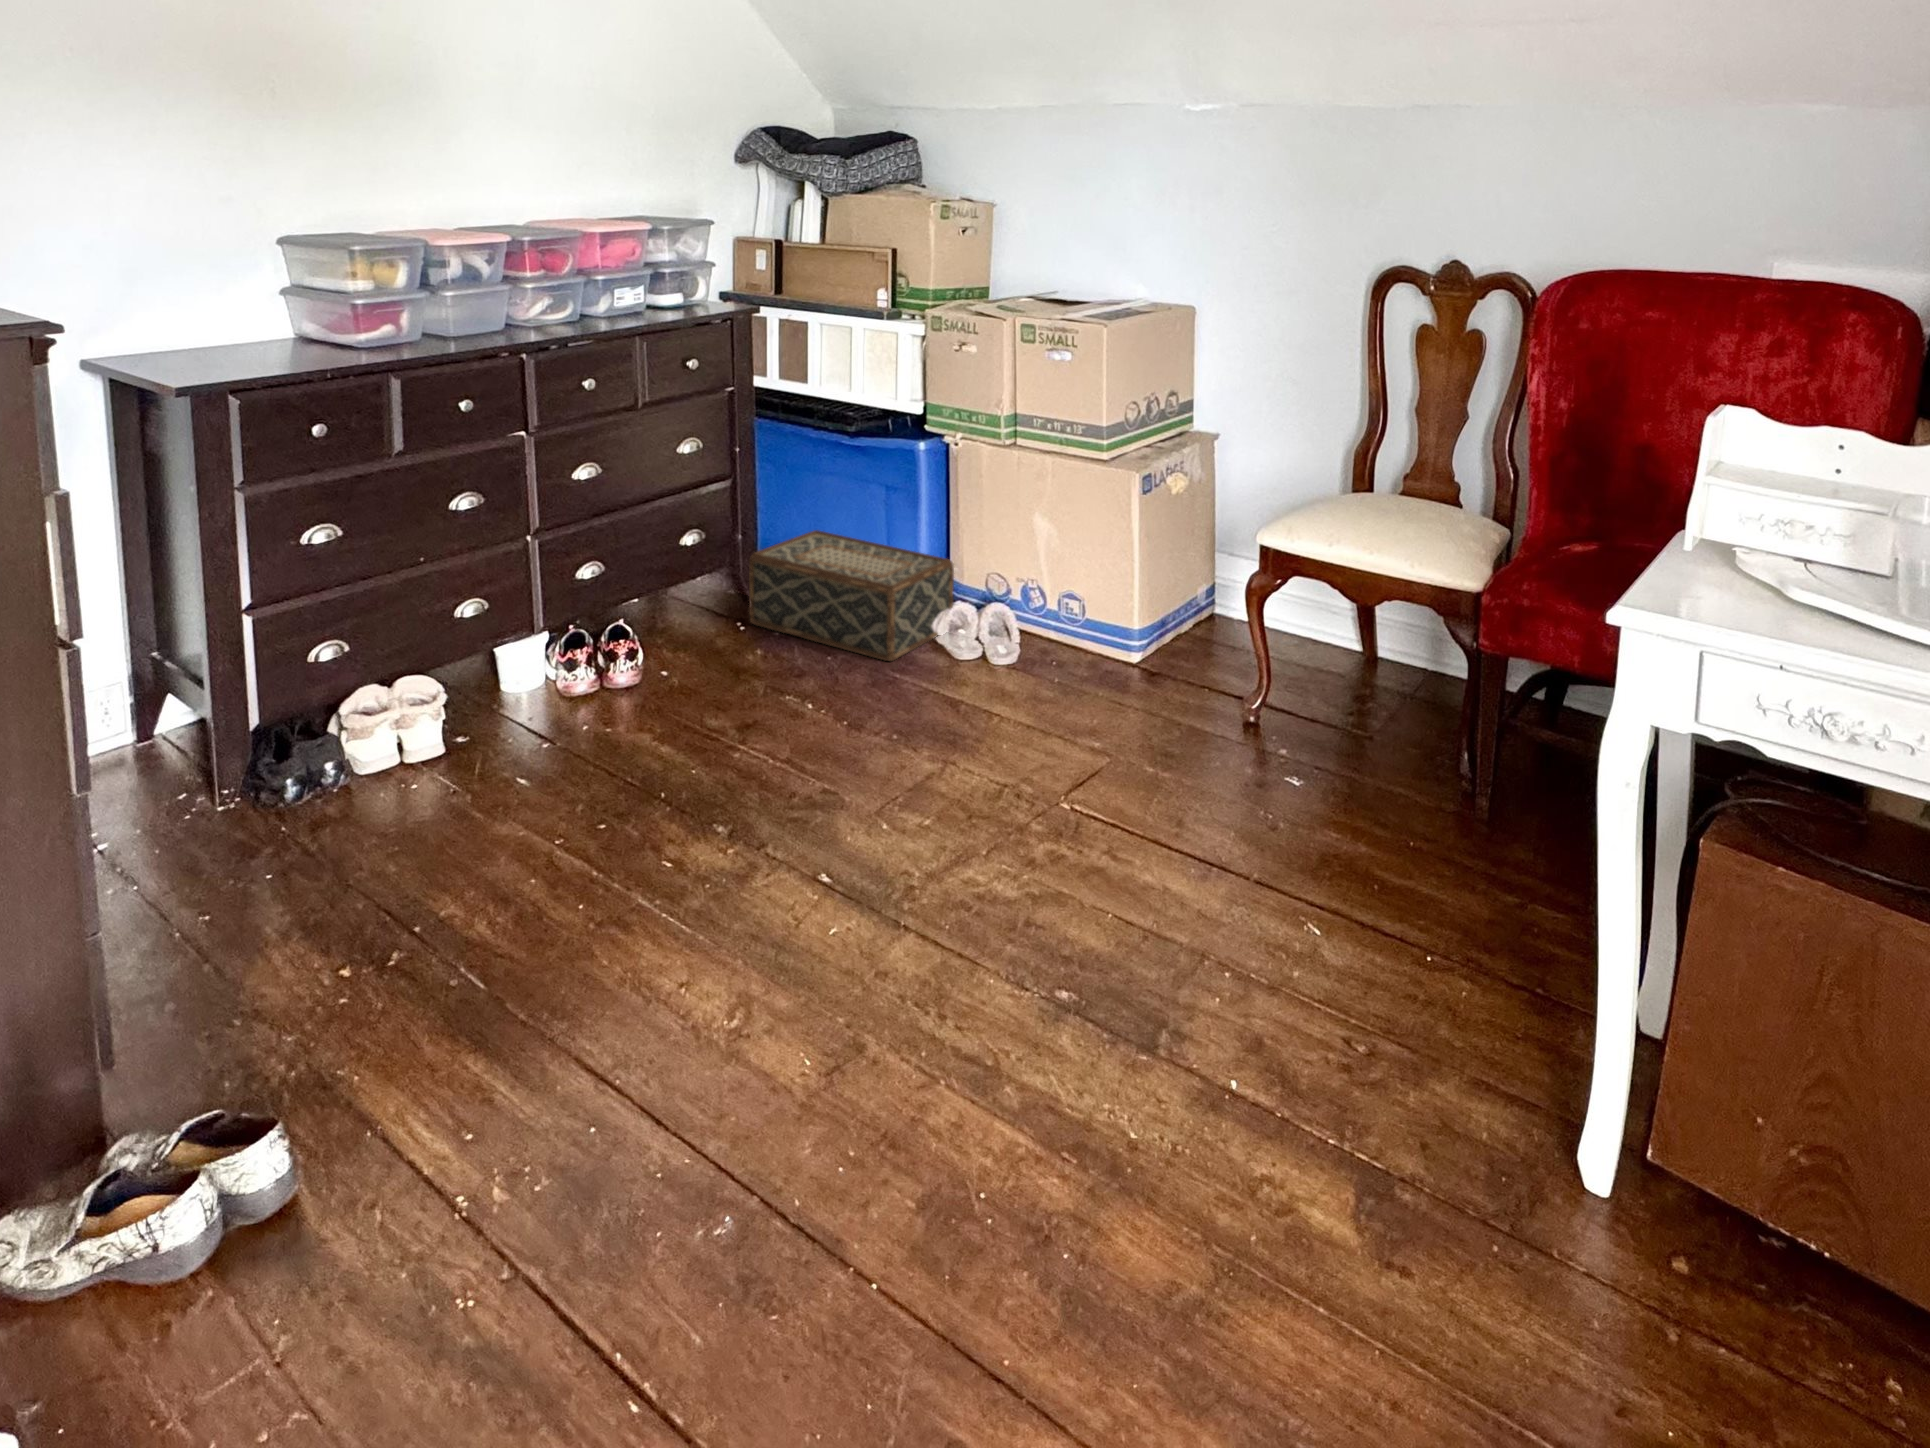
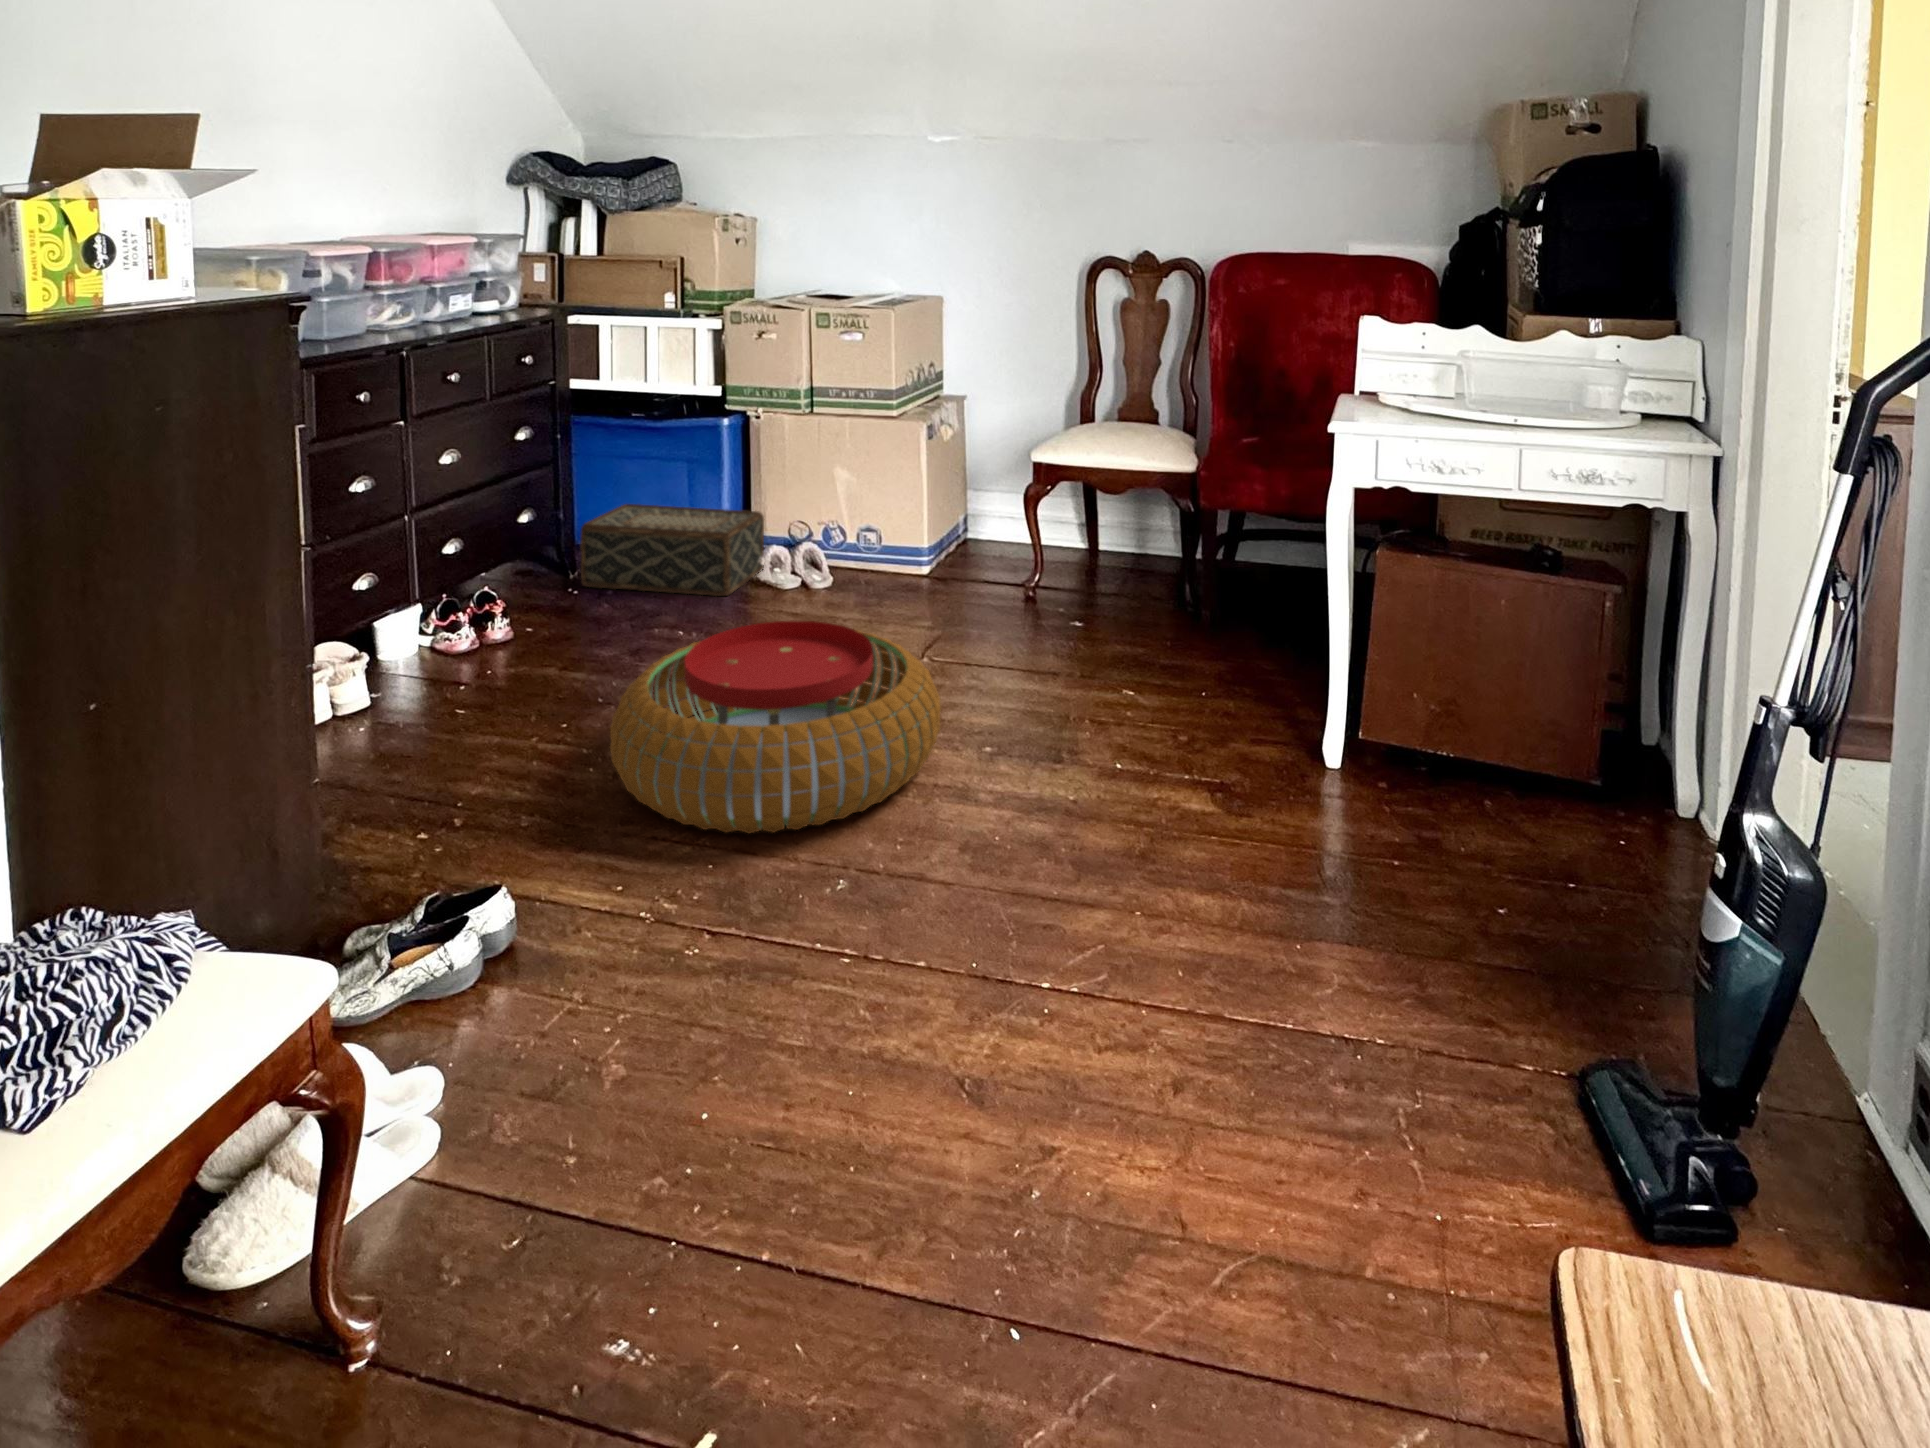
pouf: none [562,748,1009,1088] -> present [610,620,941,833]

